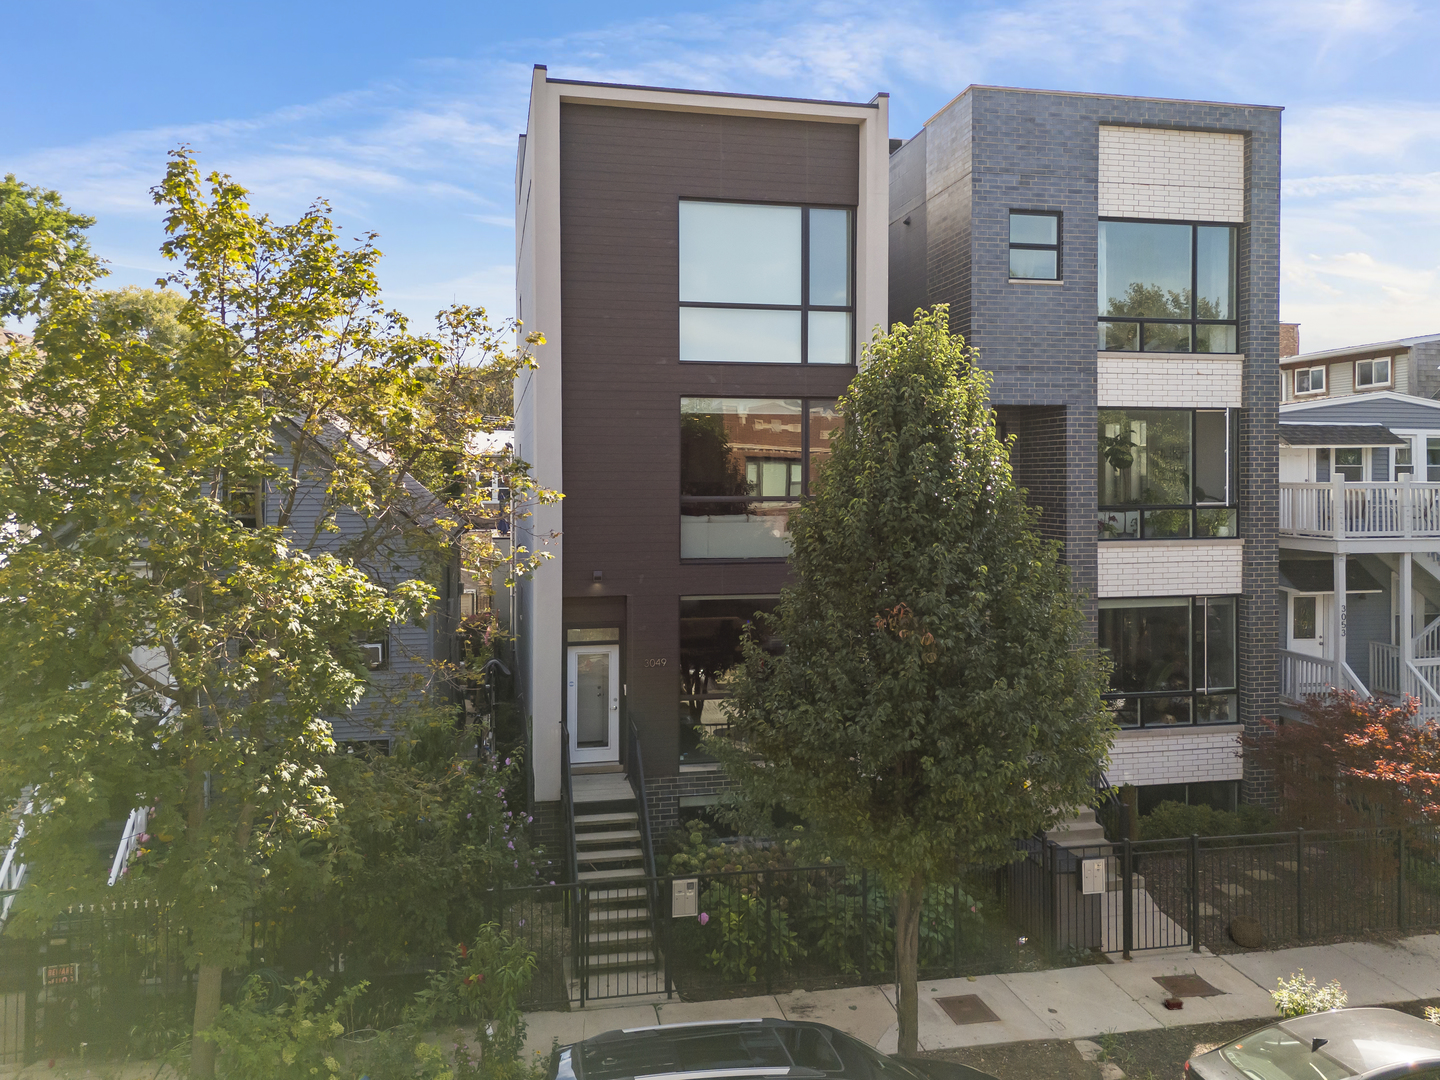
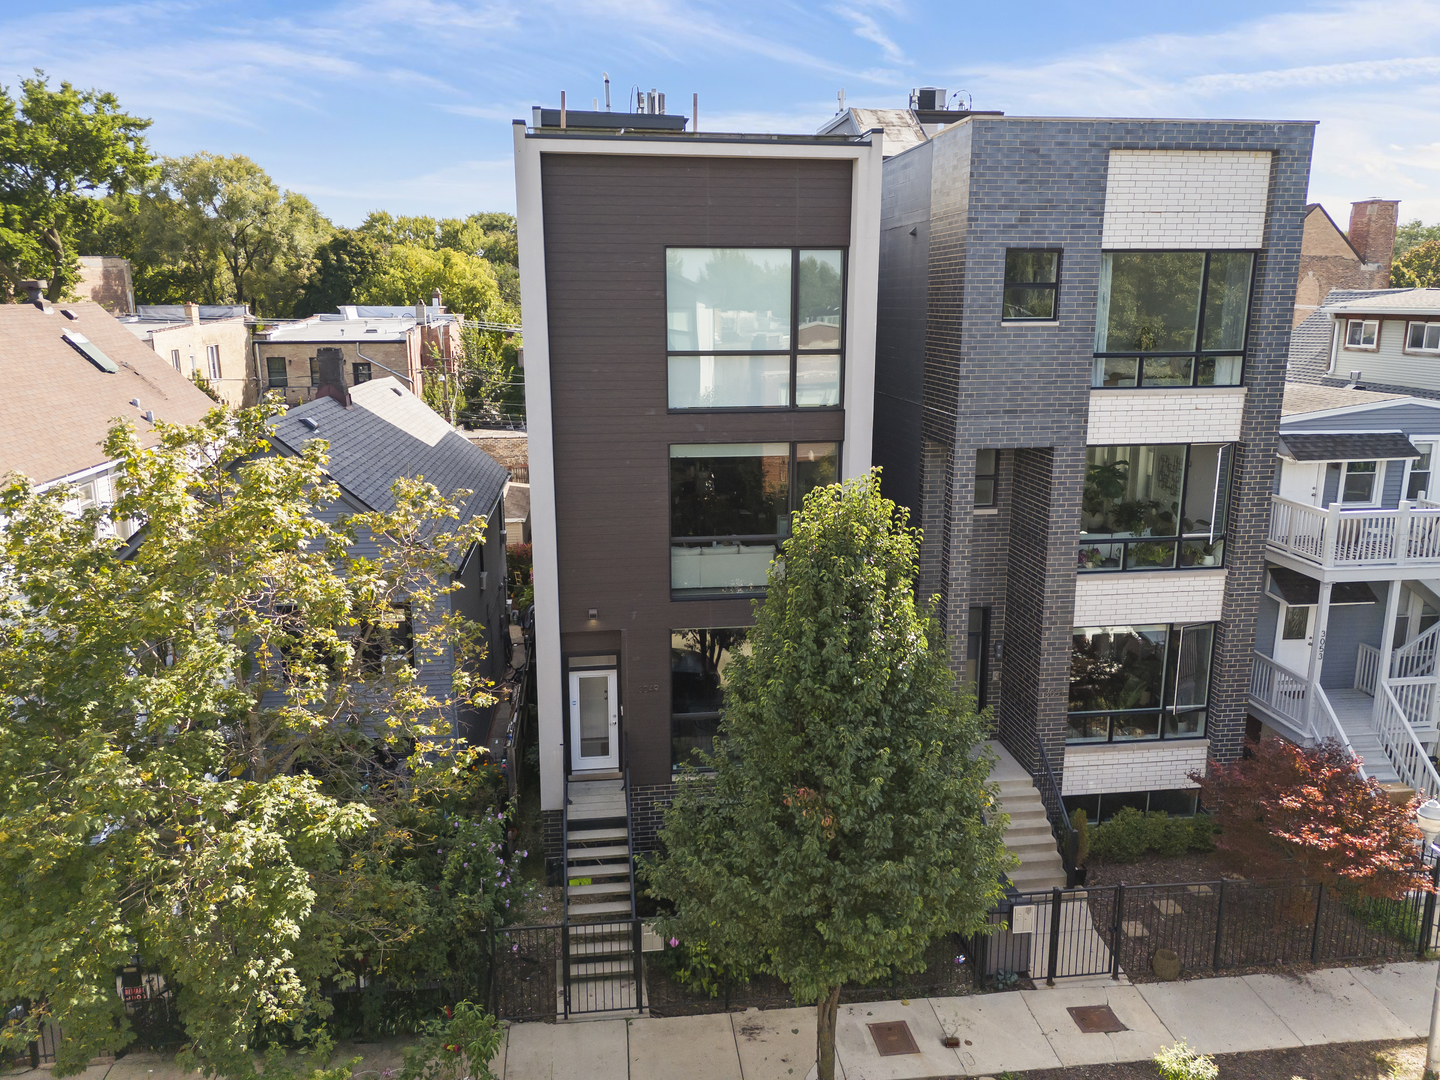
potted plant: present [1163,967,1189,1010] -> present [943,1012,970,1048]

